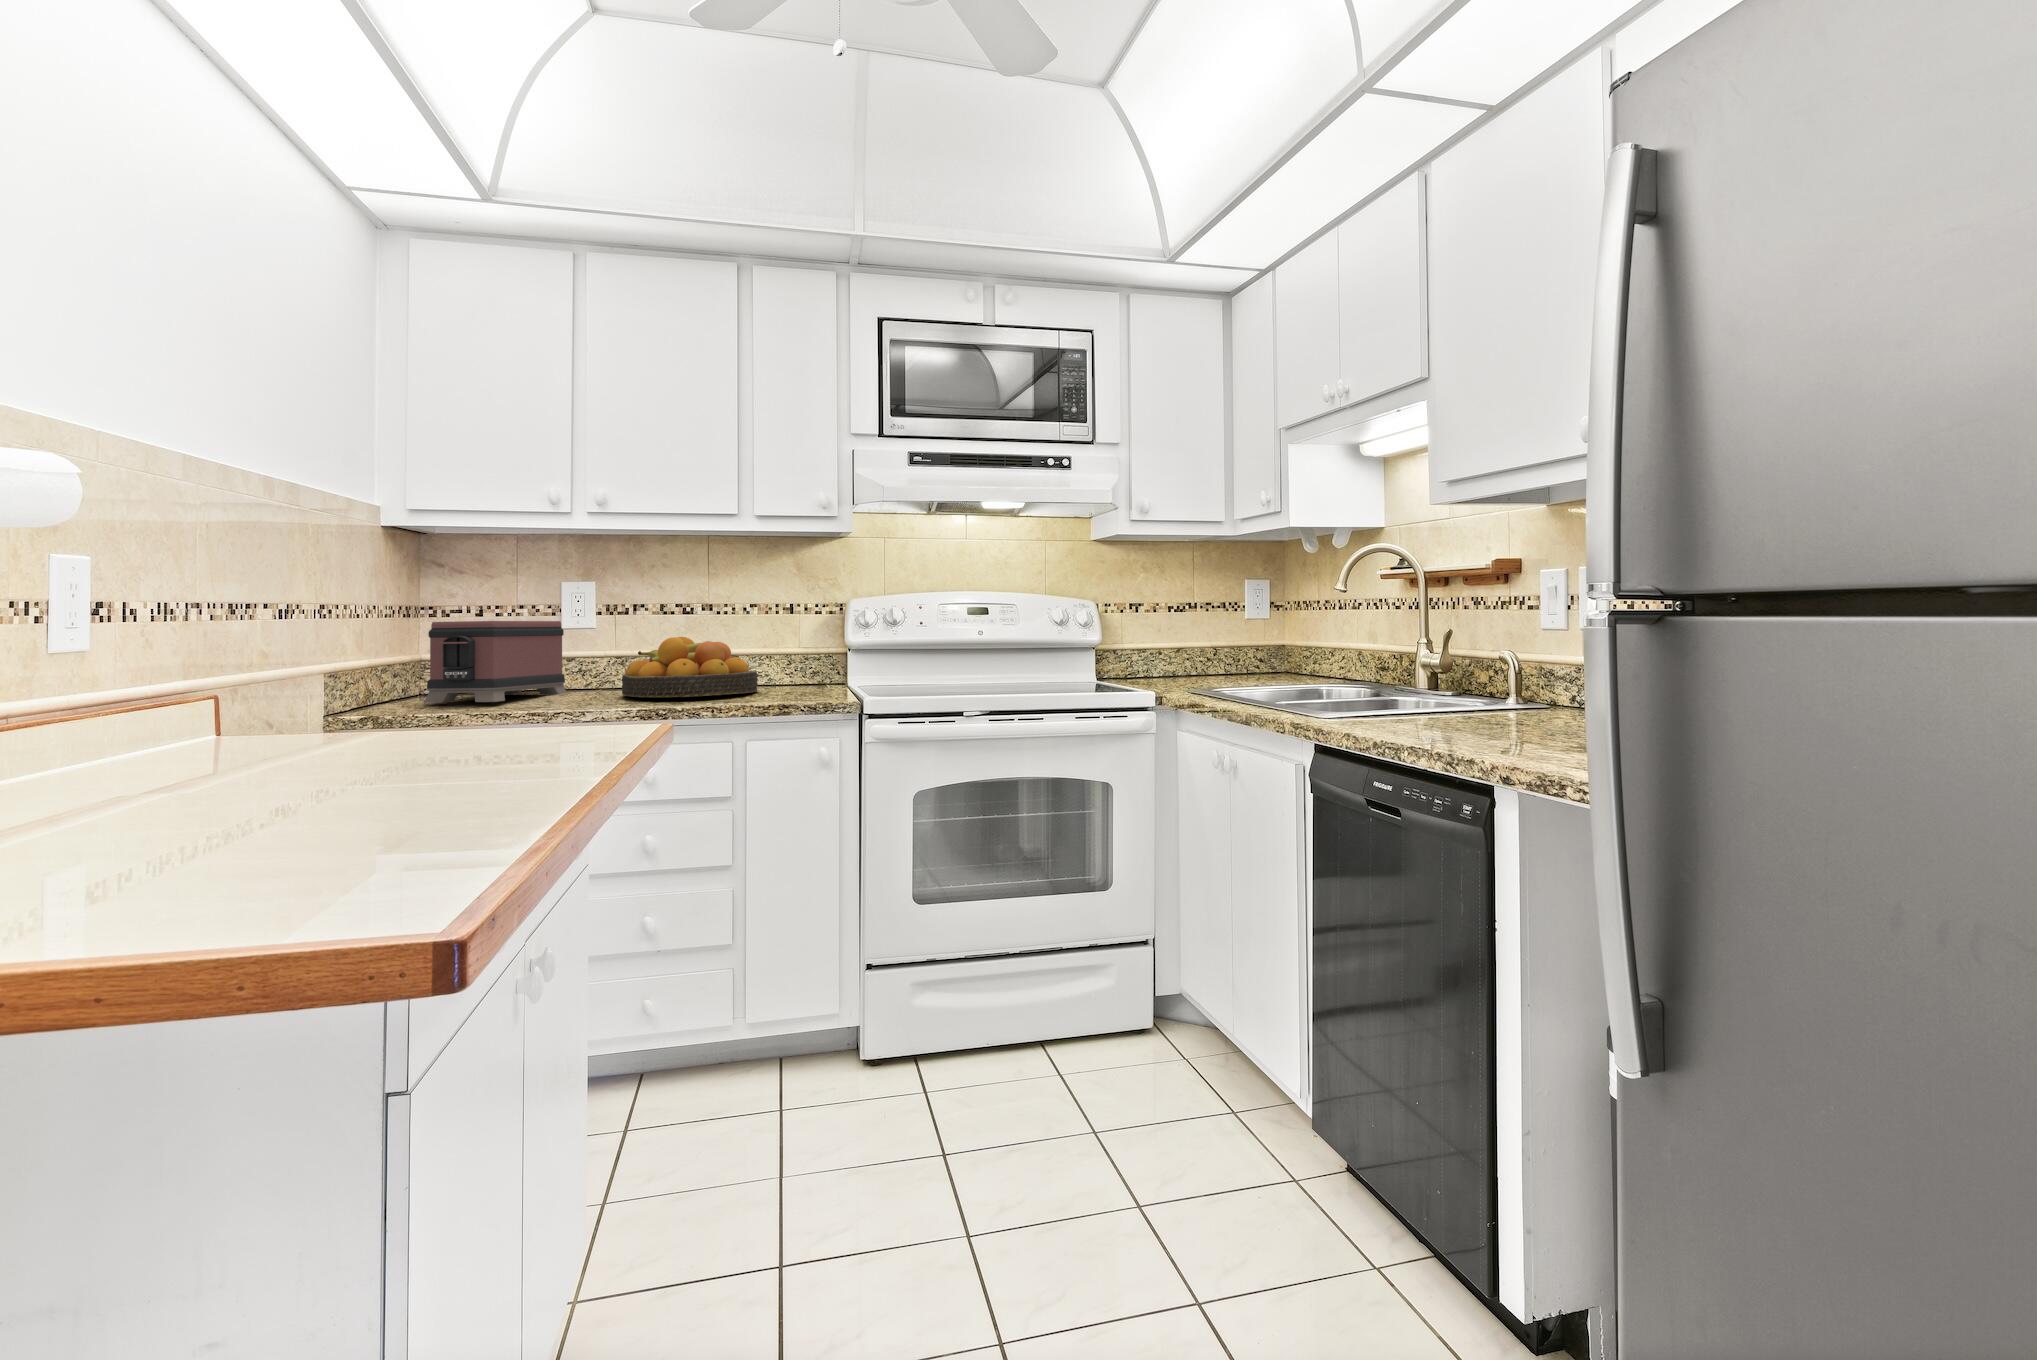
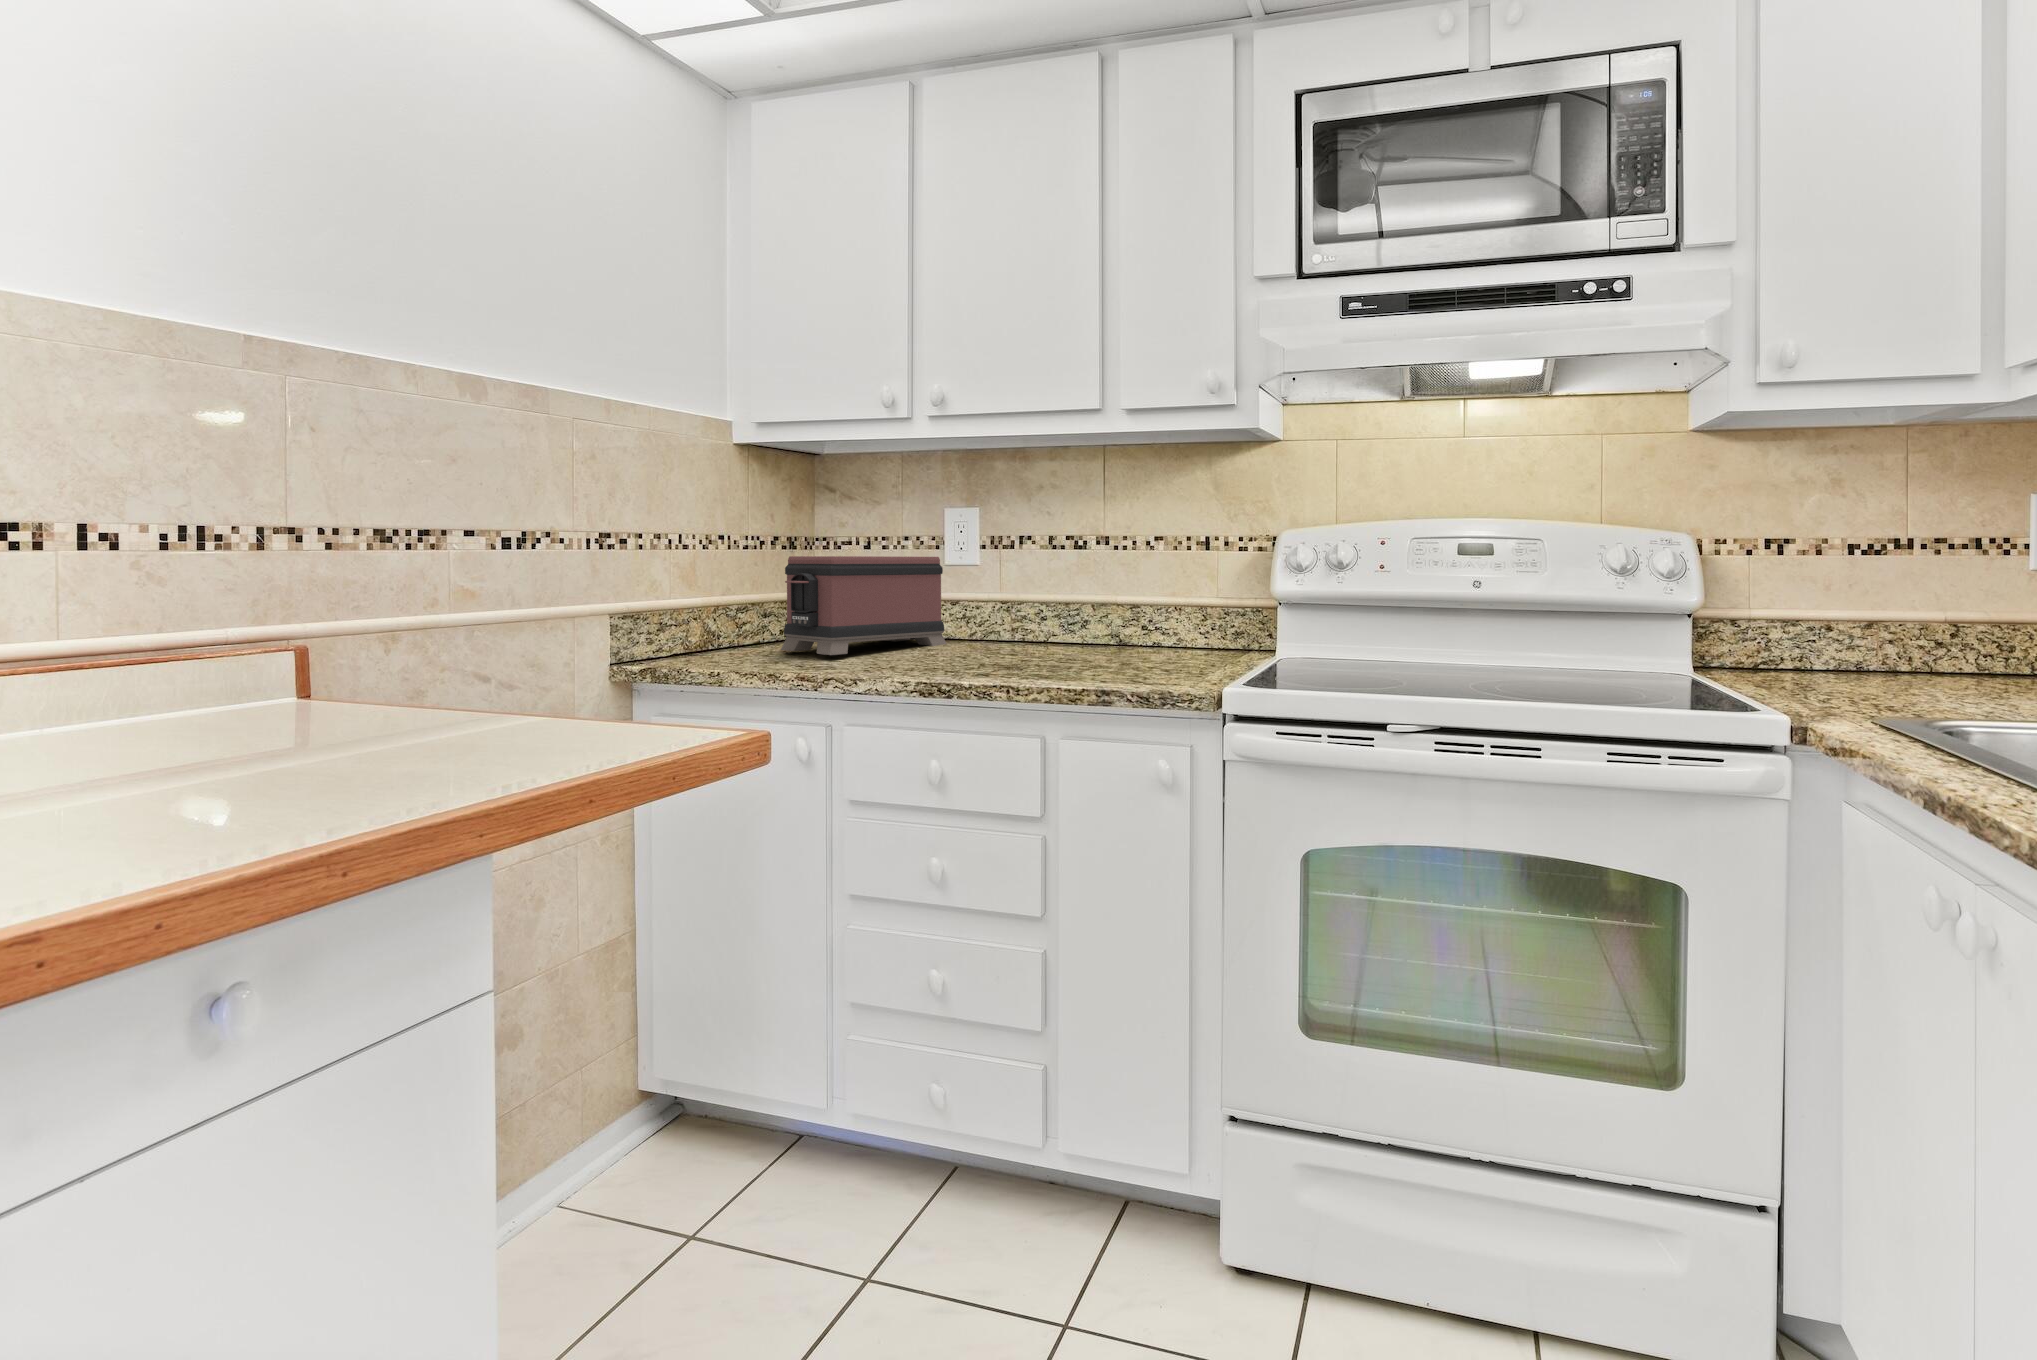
fruit bowl: present [622,637,758,697] -> none [972,580,1141,664]

